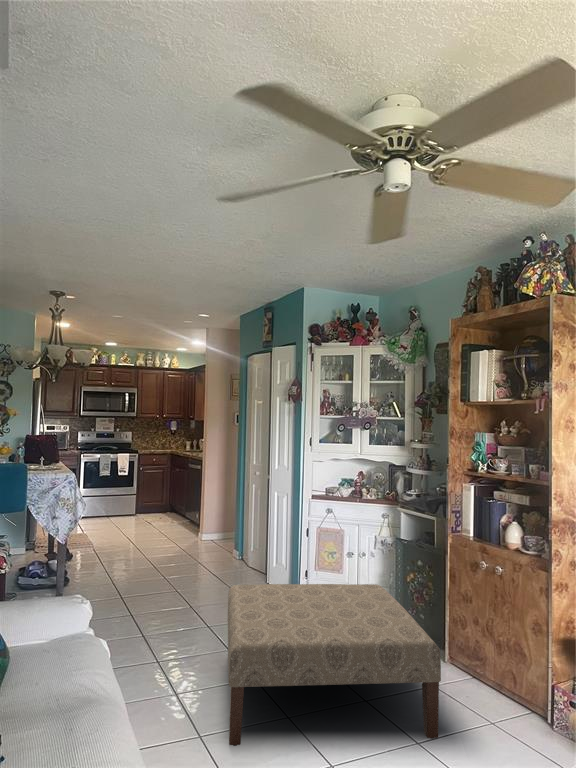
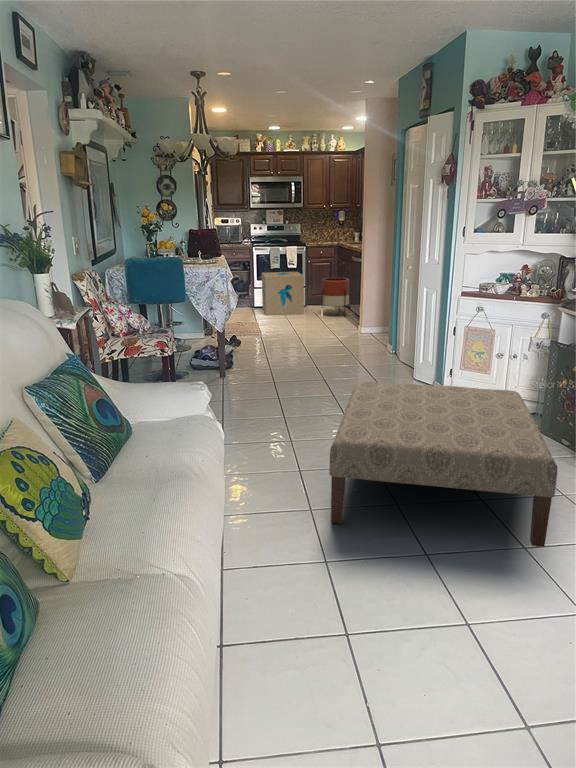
cardboard box: none [88,479,138,525] -> present [262,272,304,315]
planter: none [155,485,185,525] -> present [322,278,349,317]

